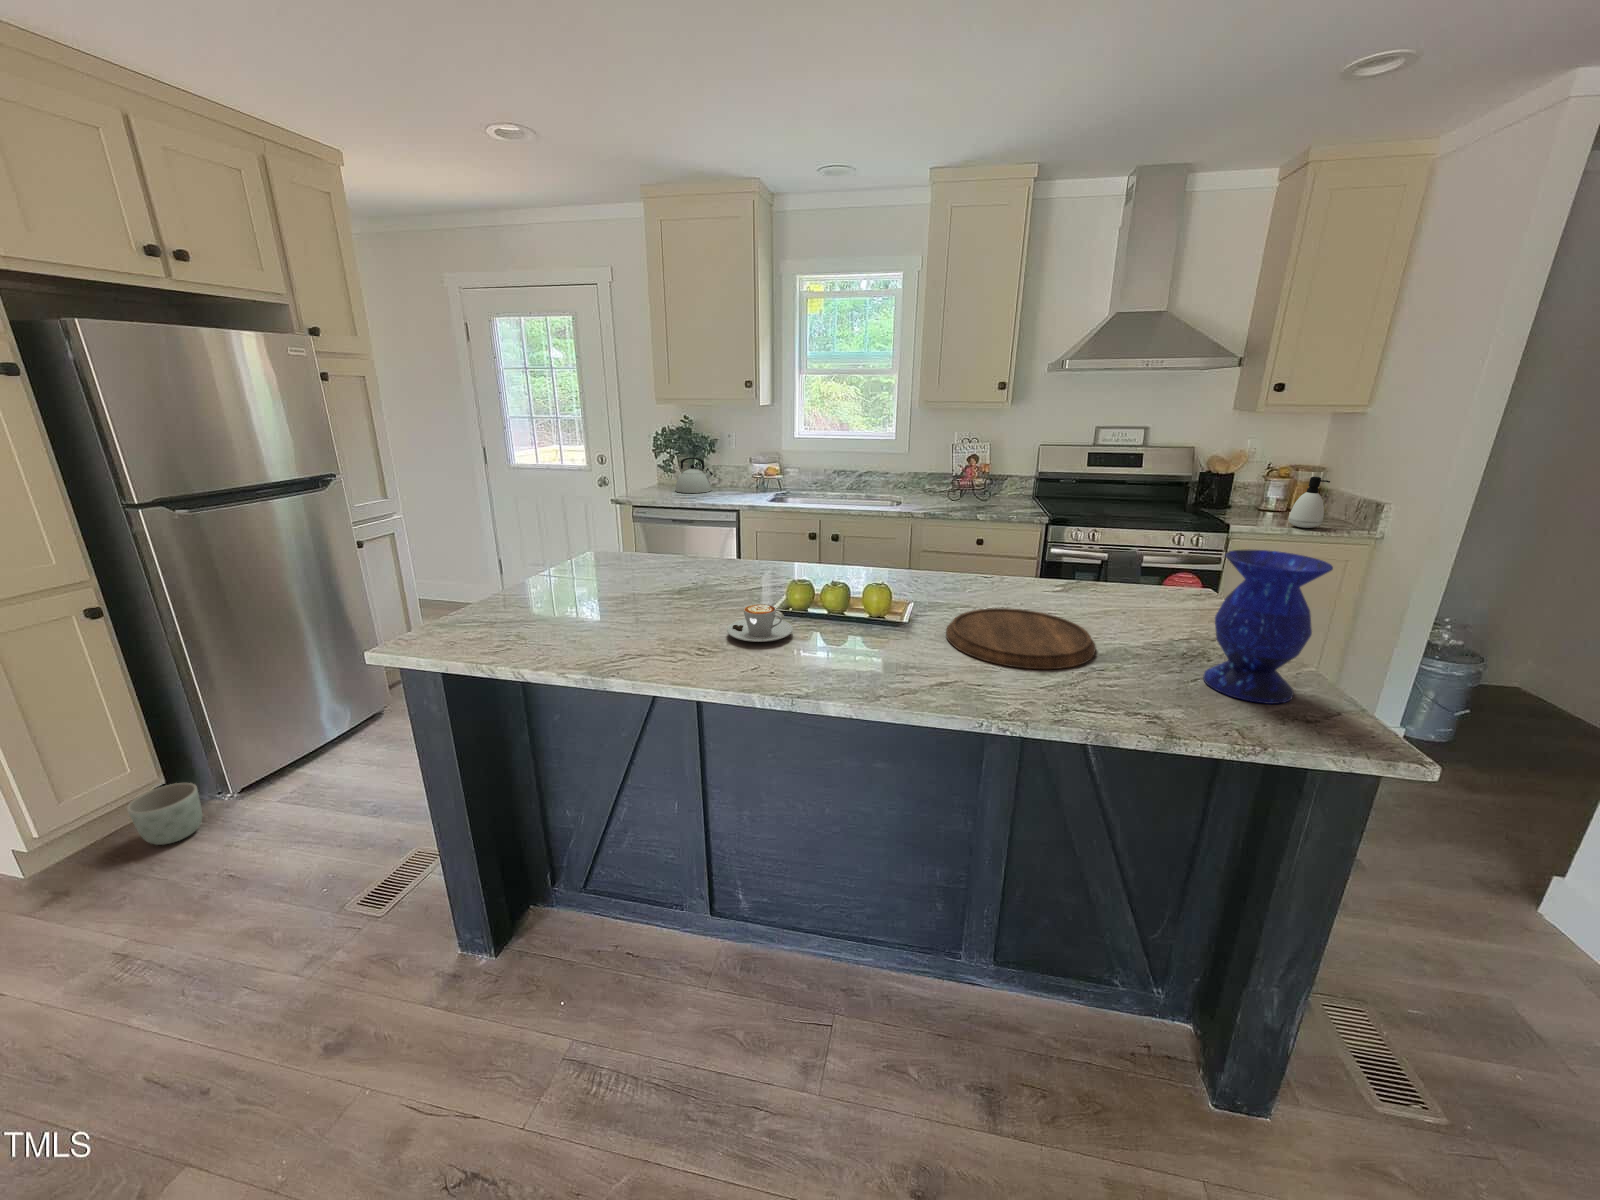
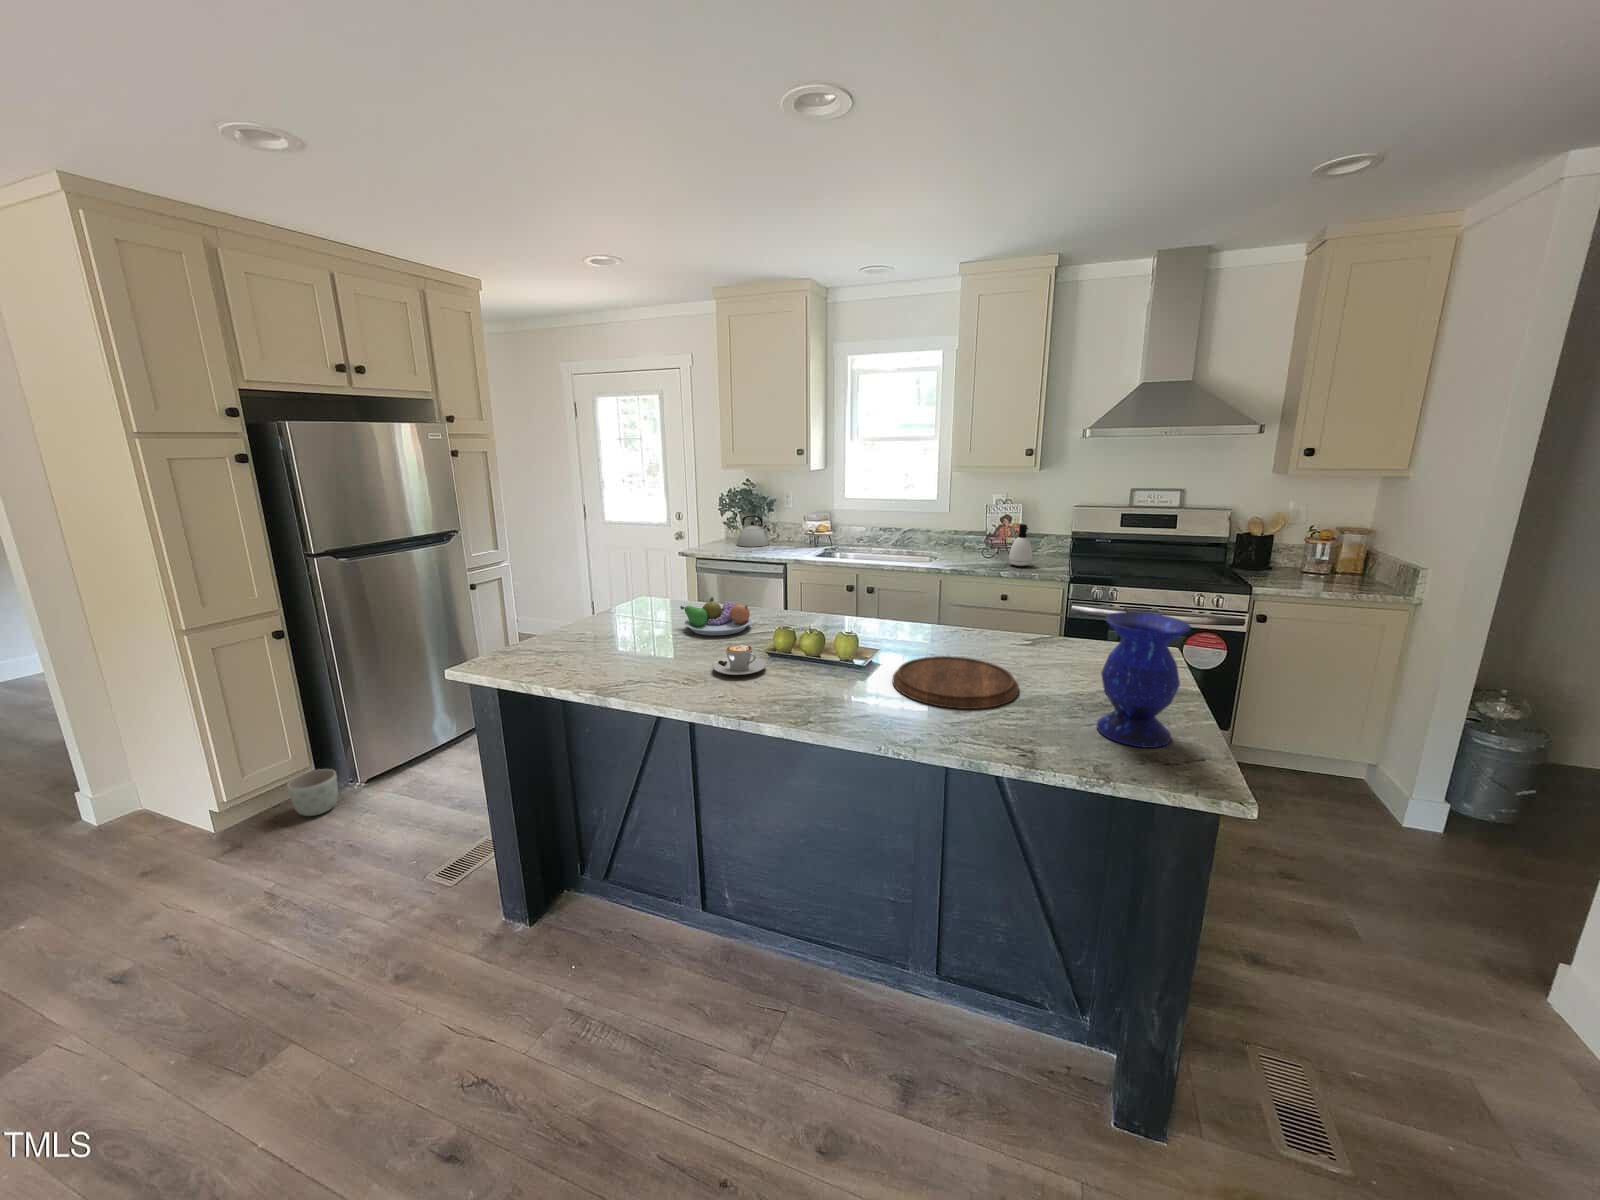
soap dispenser: present [1288,477,1330,528] -> present [1009,524,1033,566]
fruit bowl: none [658,548,747,594] -> present [680,597,752,636]

